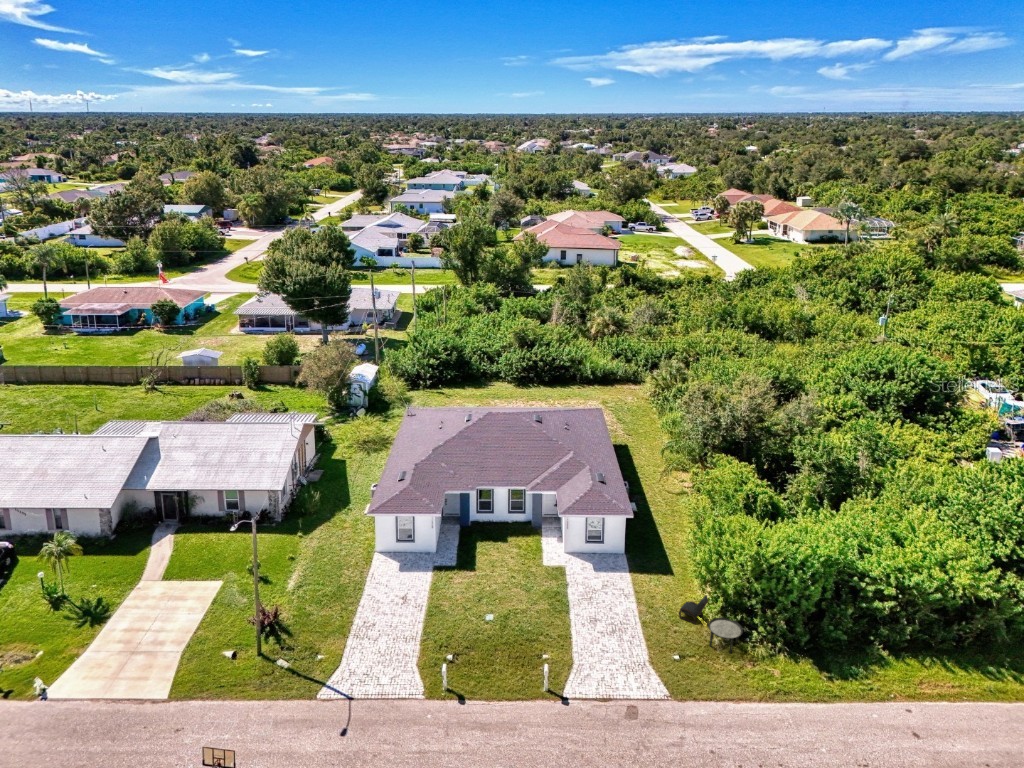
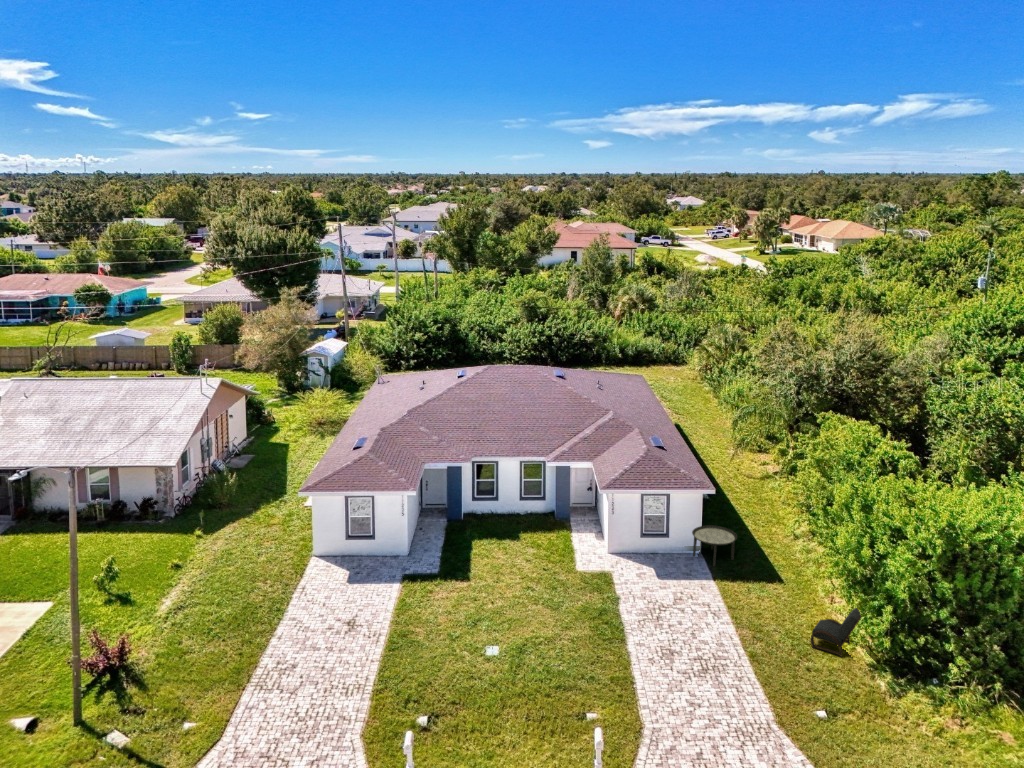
round table: present [708,618,743,654] -> present [692,525,737,567]

